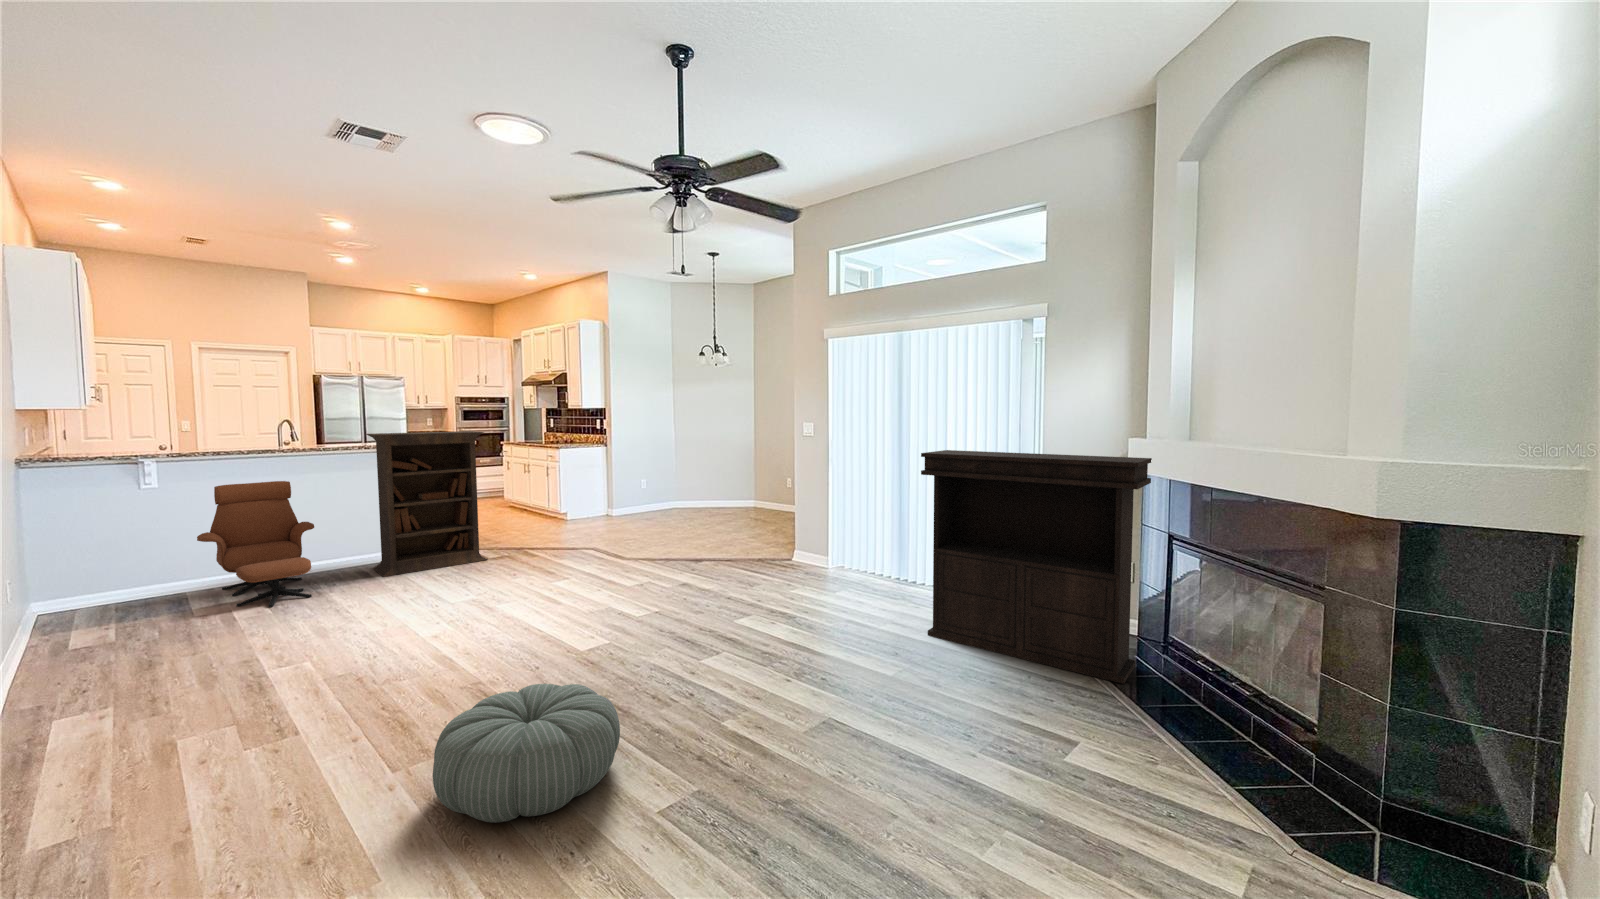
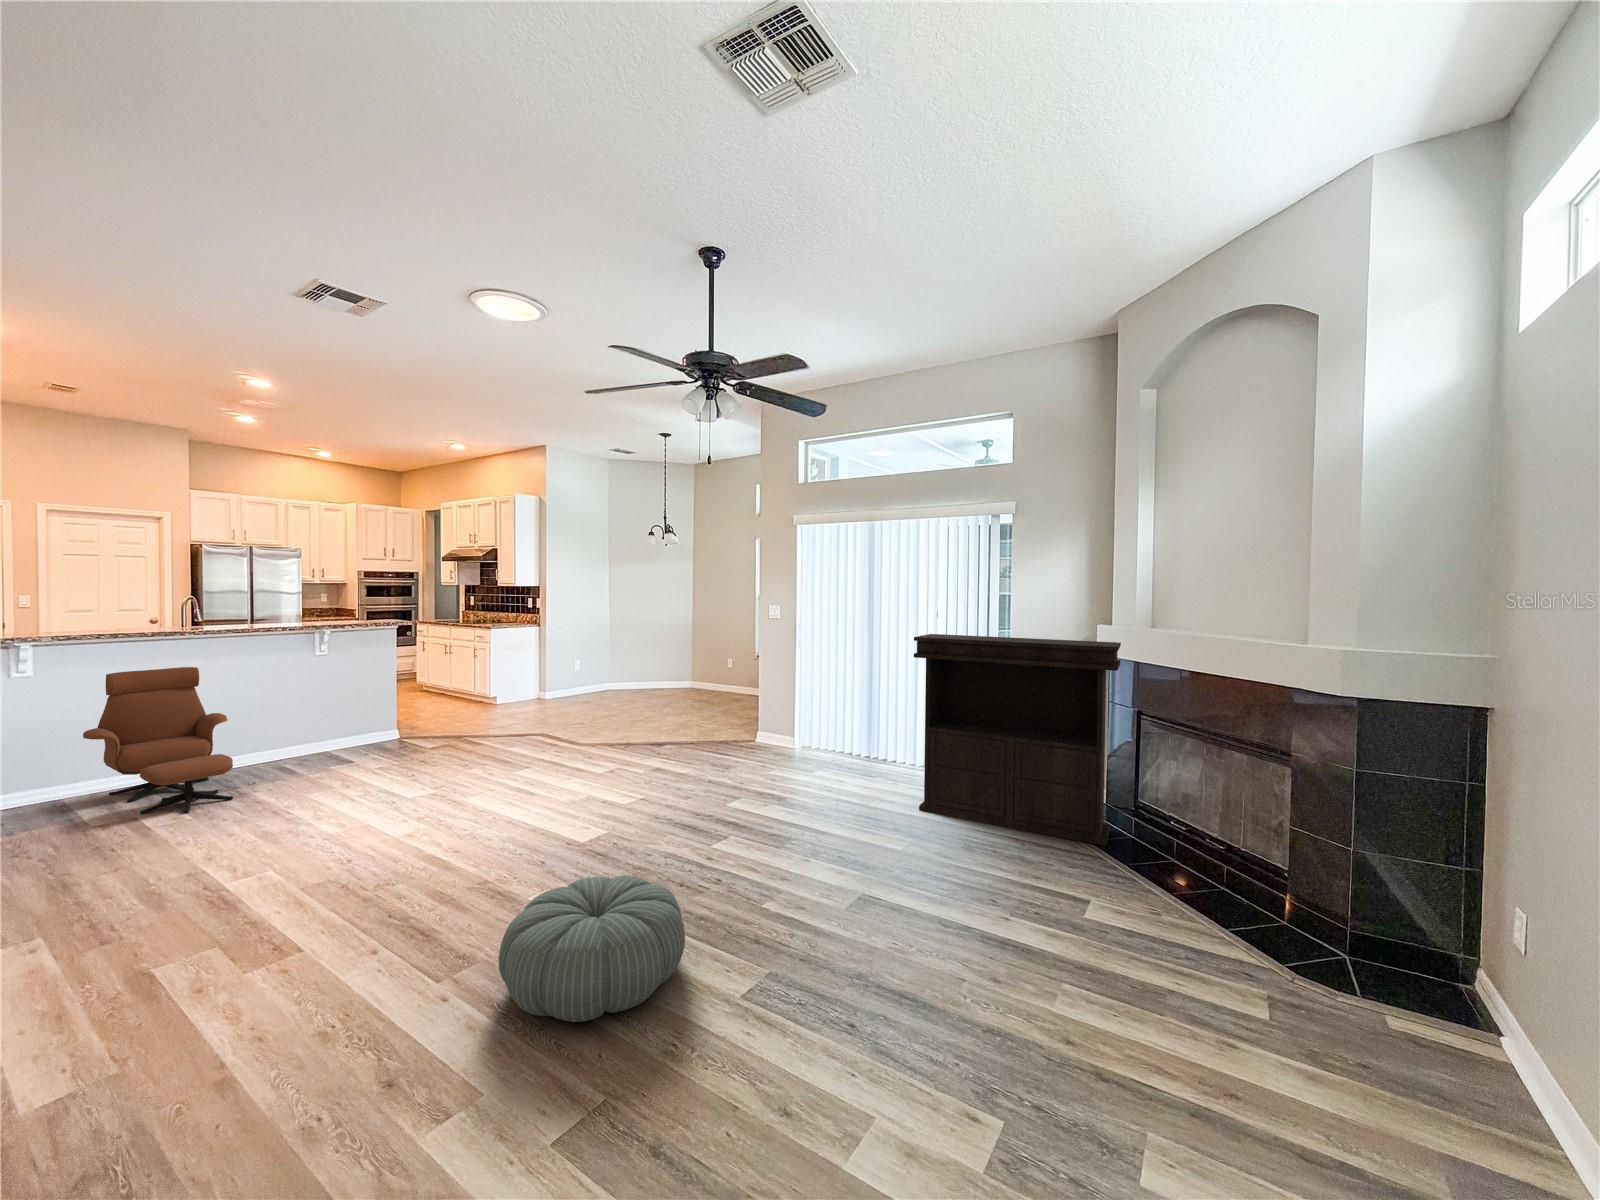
bookcase: present [366,431,487,577] -> none [289,611,429,773]

